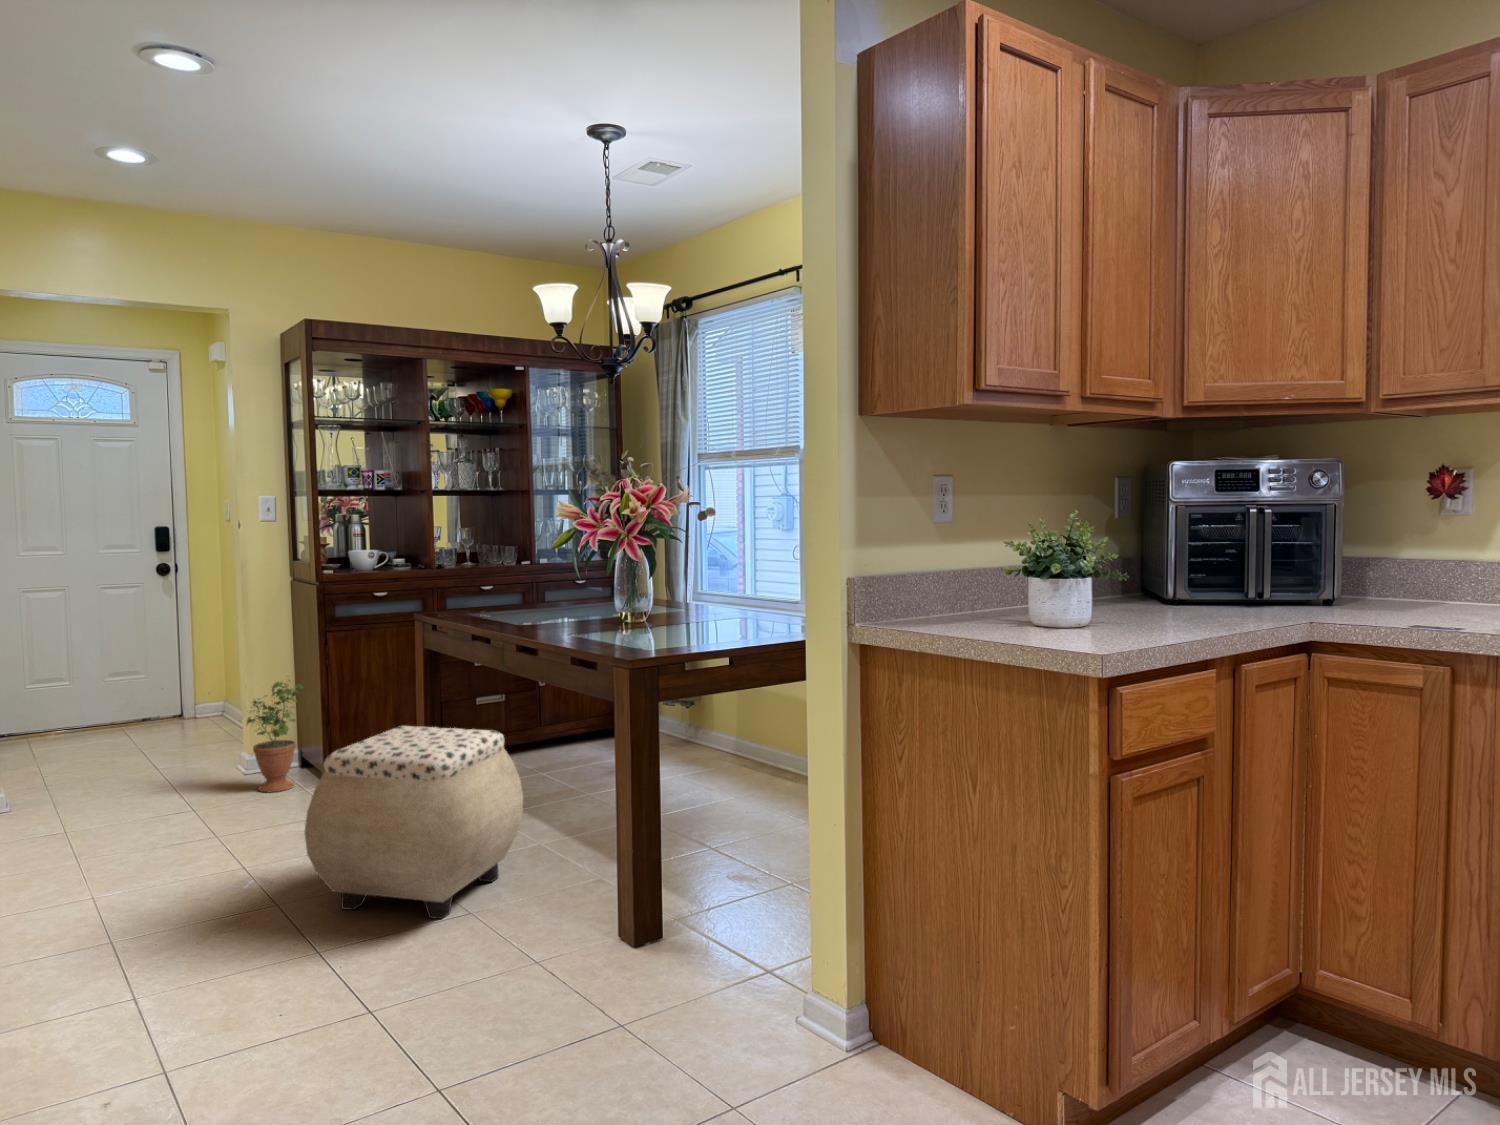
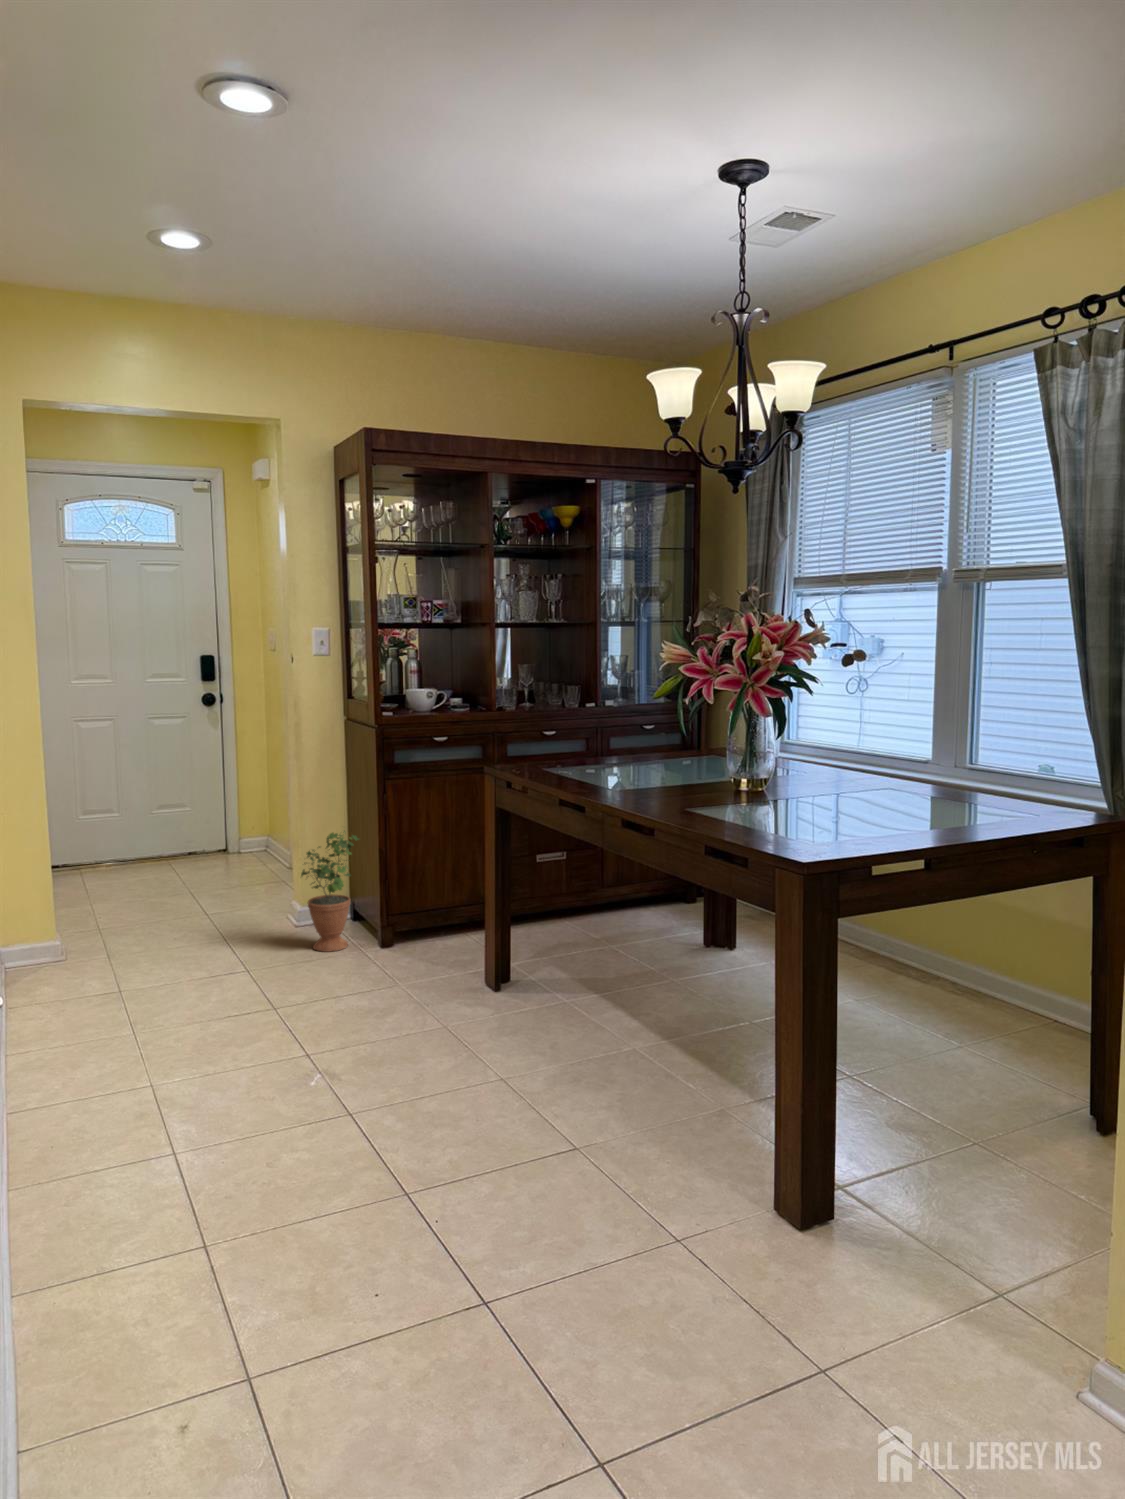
ottoman: present [305,726,523,919] -> none [385,905,625,1146]

